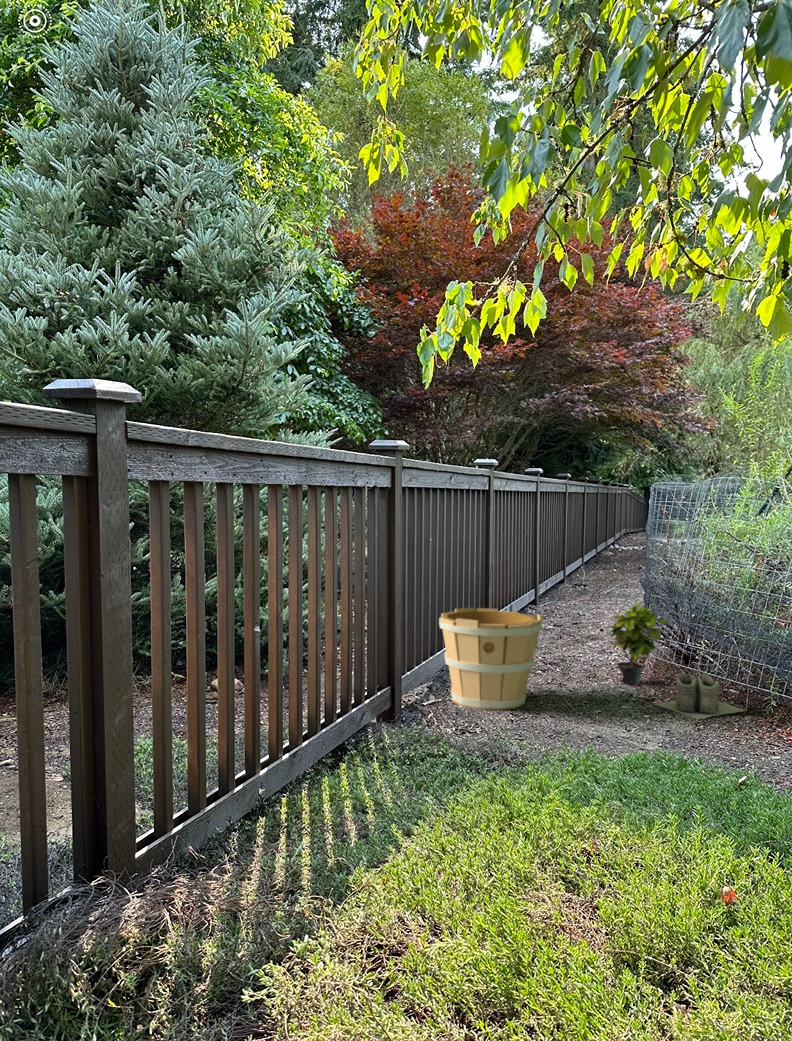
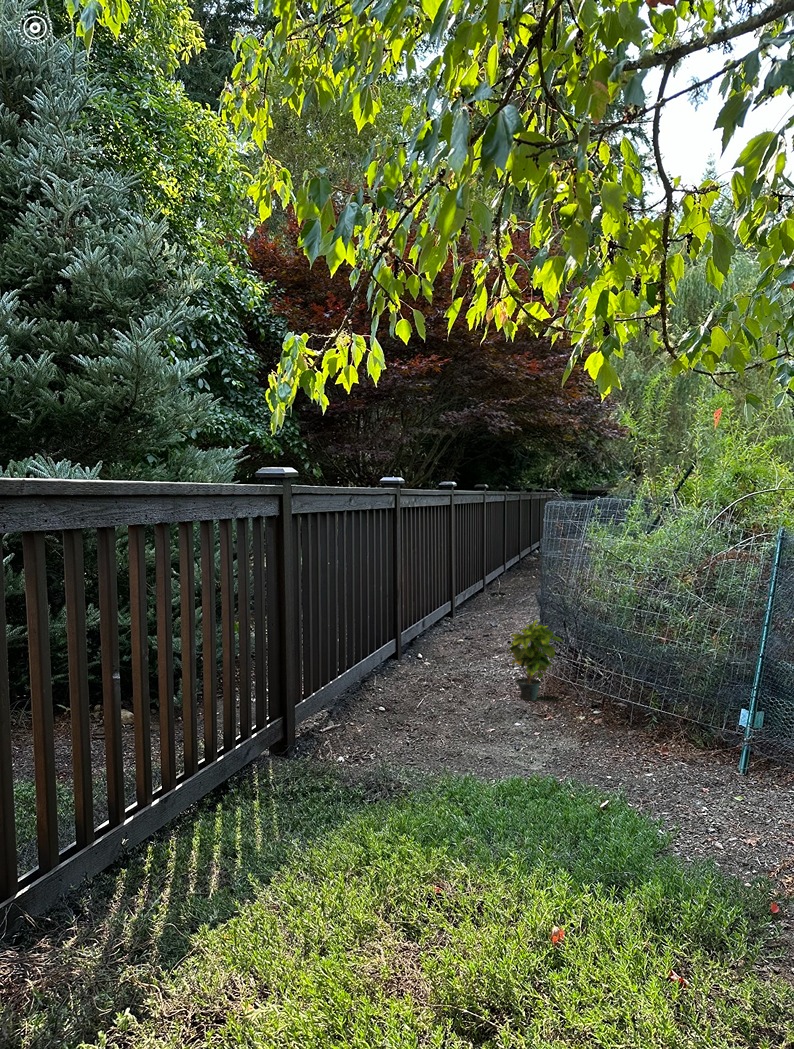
wooden bucket: present [439,608,542,710] -> none [335,630,436,734]
boots: present [655,673,745,720] -> none [544,691,632,737]

